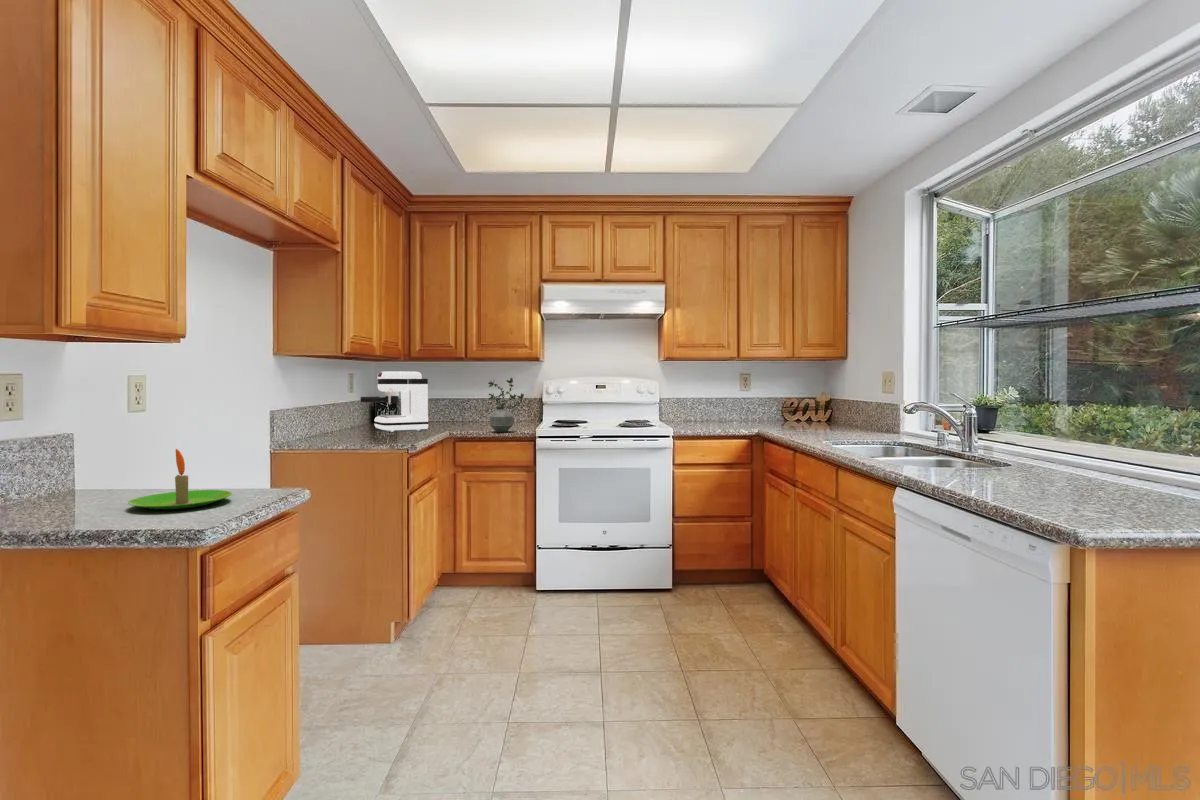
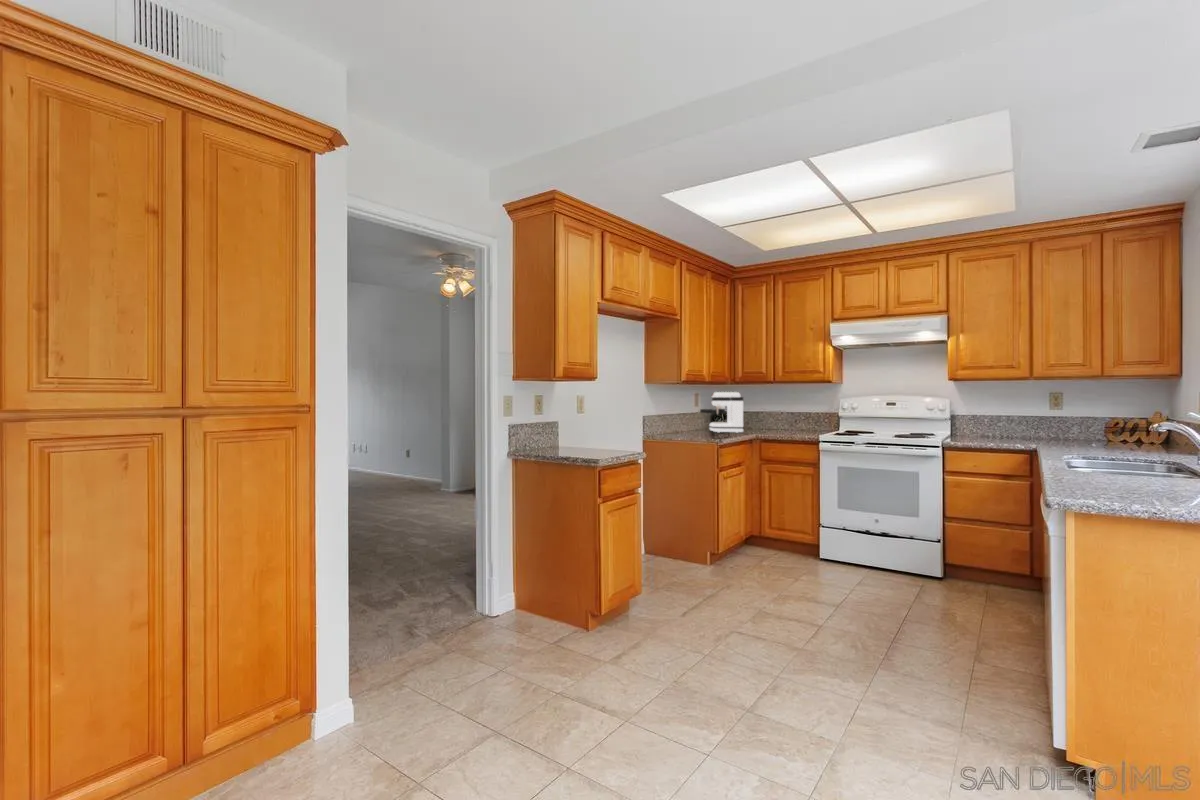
potted plant: present [488,378,524,432] -> none [784,396,813,436]
candle: present [128,449,232,510] -> none [572,427,612,454]

